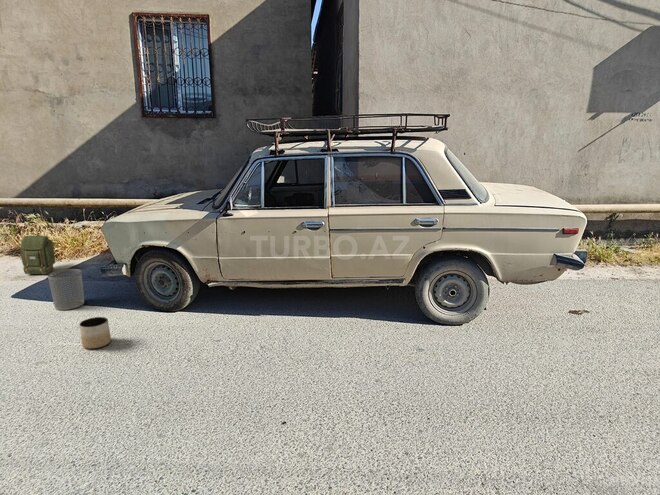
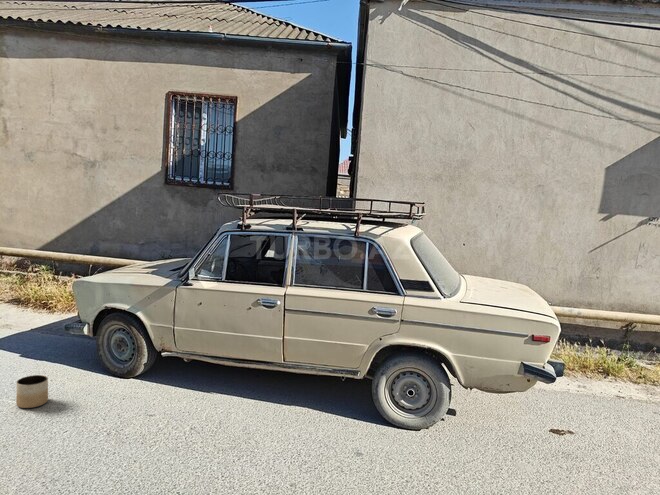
backpack: present [20,234,55,274] -> none [14,285,49,325]
waste bin: present [48,269,84,310] -> none [17,322,51,363]

